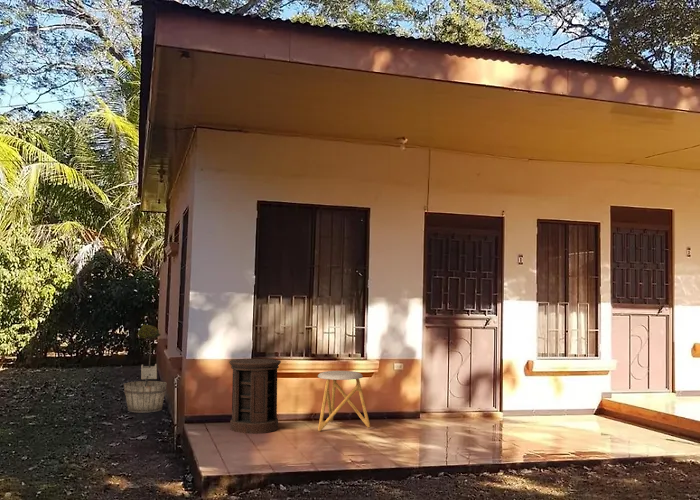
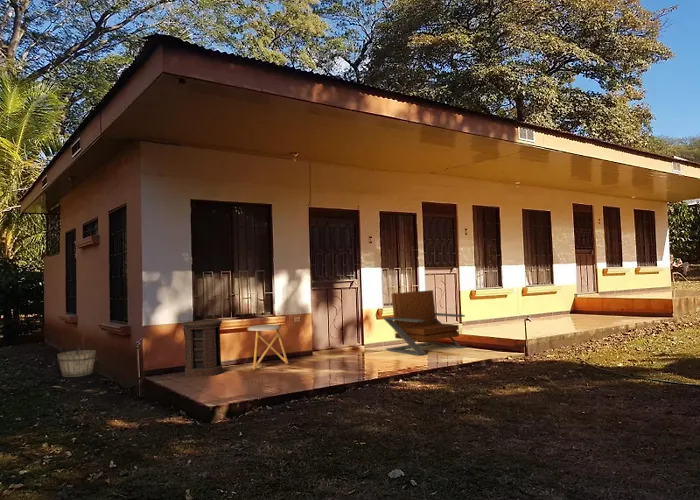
potted tree: present [138,324,160,379] -> none [35,307,57,354]
lounge chair: none [535,339,663,436] -> present [384,290,466,355]

